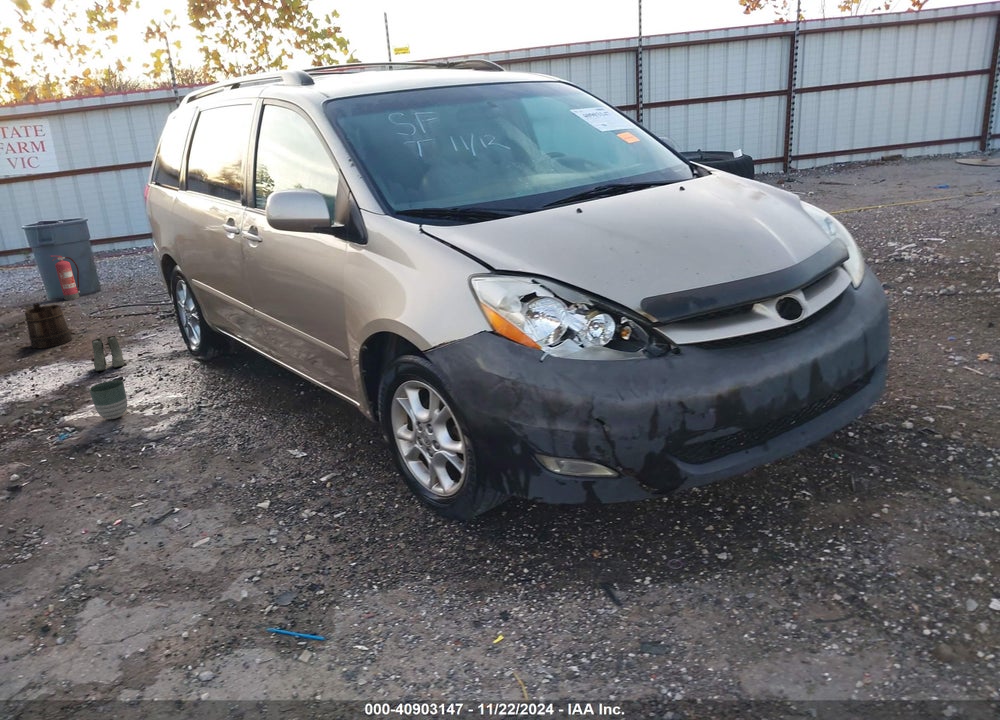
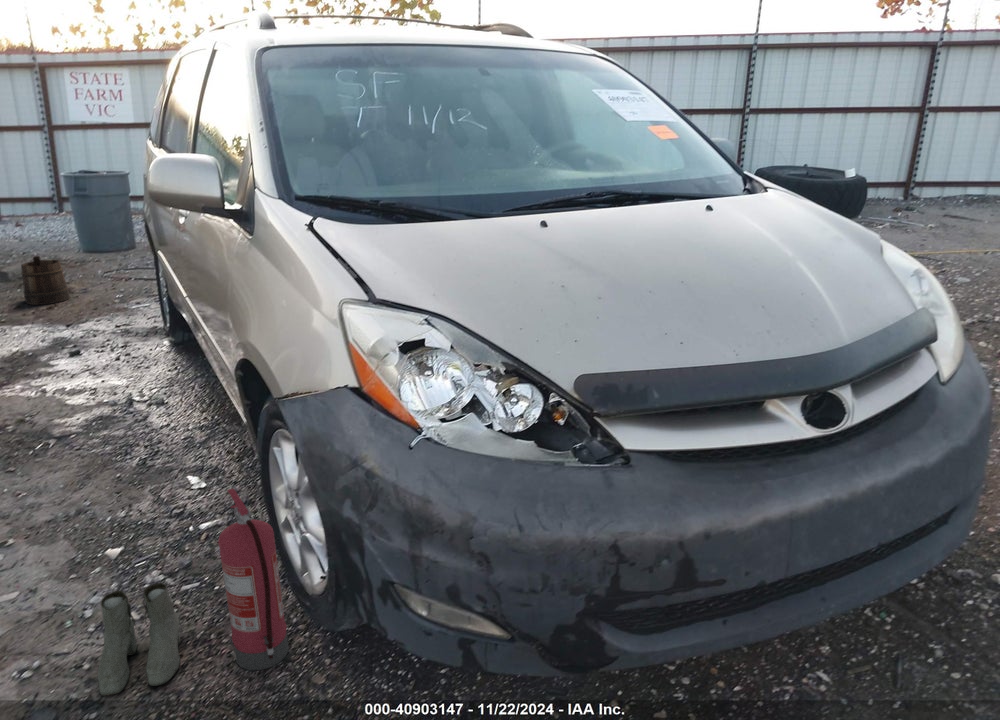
fire extinguisher: present [54,256,80,300] -> present [218,489,289,670]
boots: present [92,336,124,371] -> present [98,583,181,696]
planter: present [89,380,127,419] -> none [13,357,58,401]

